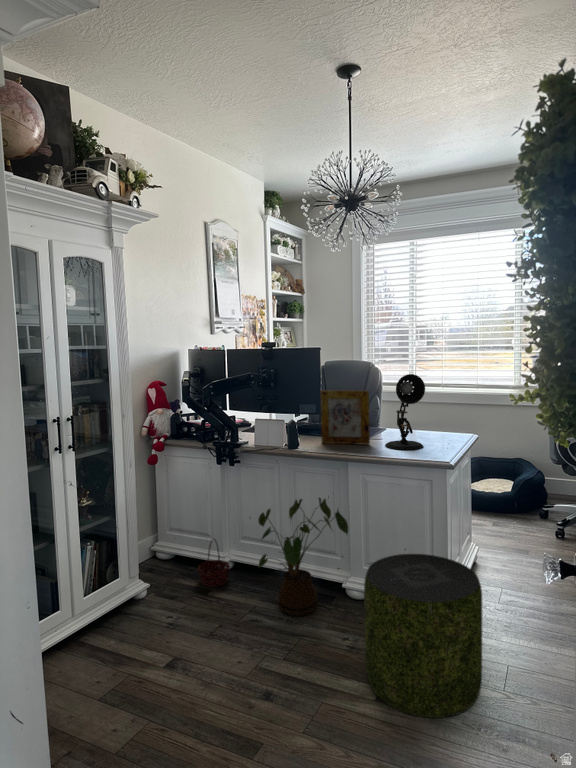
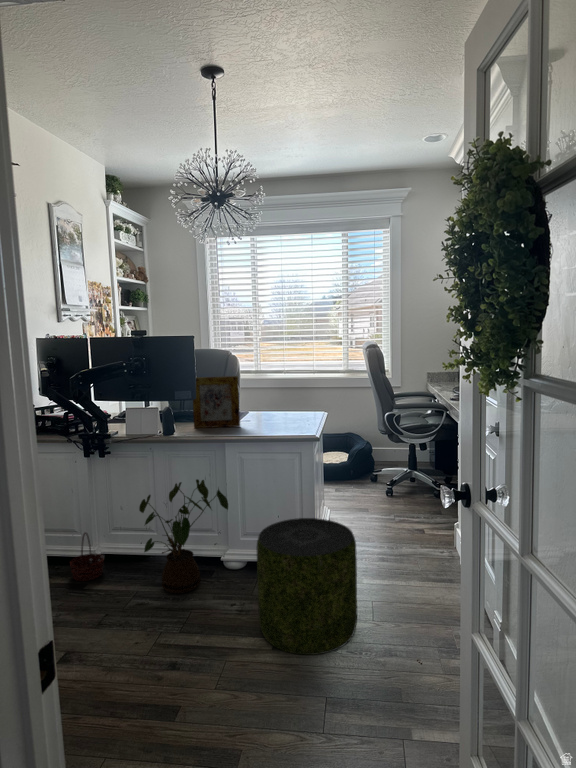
desk lamp: present [385,374,425,450] -> none [254,360,290,429]

